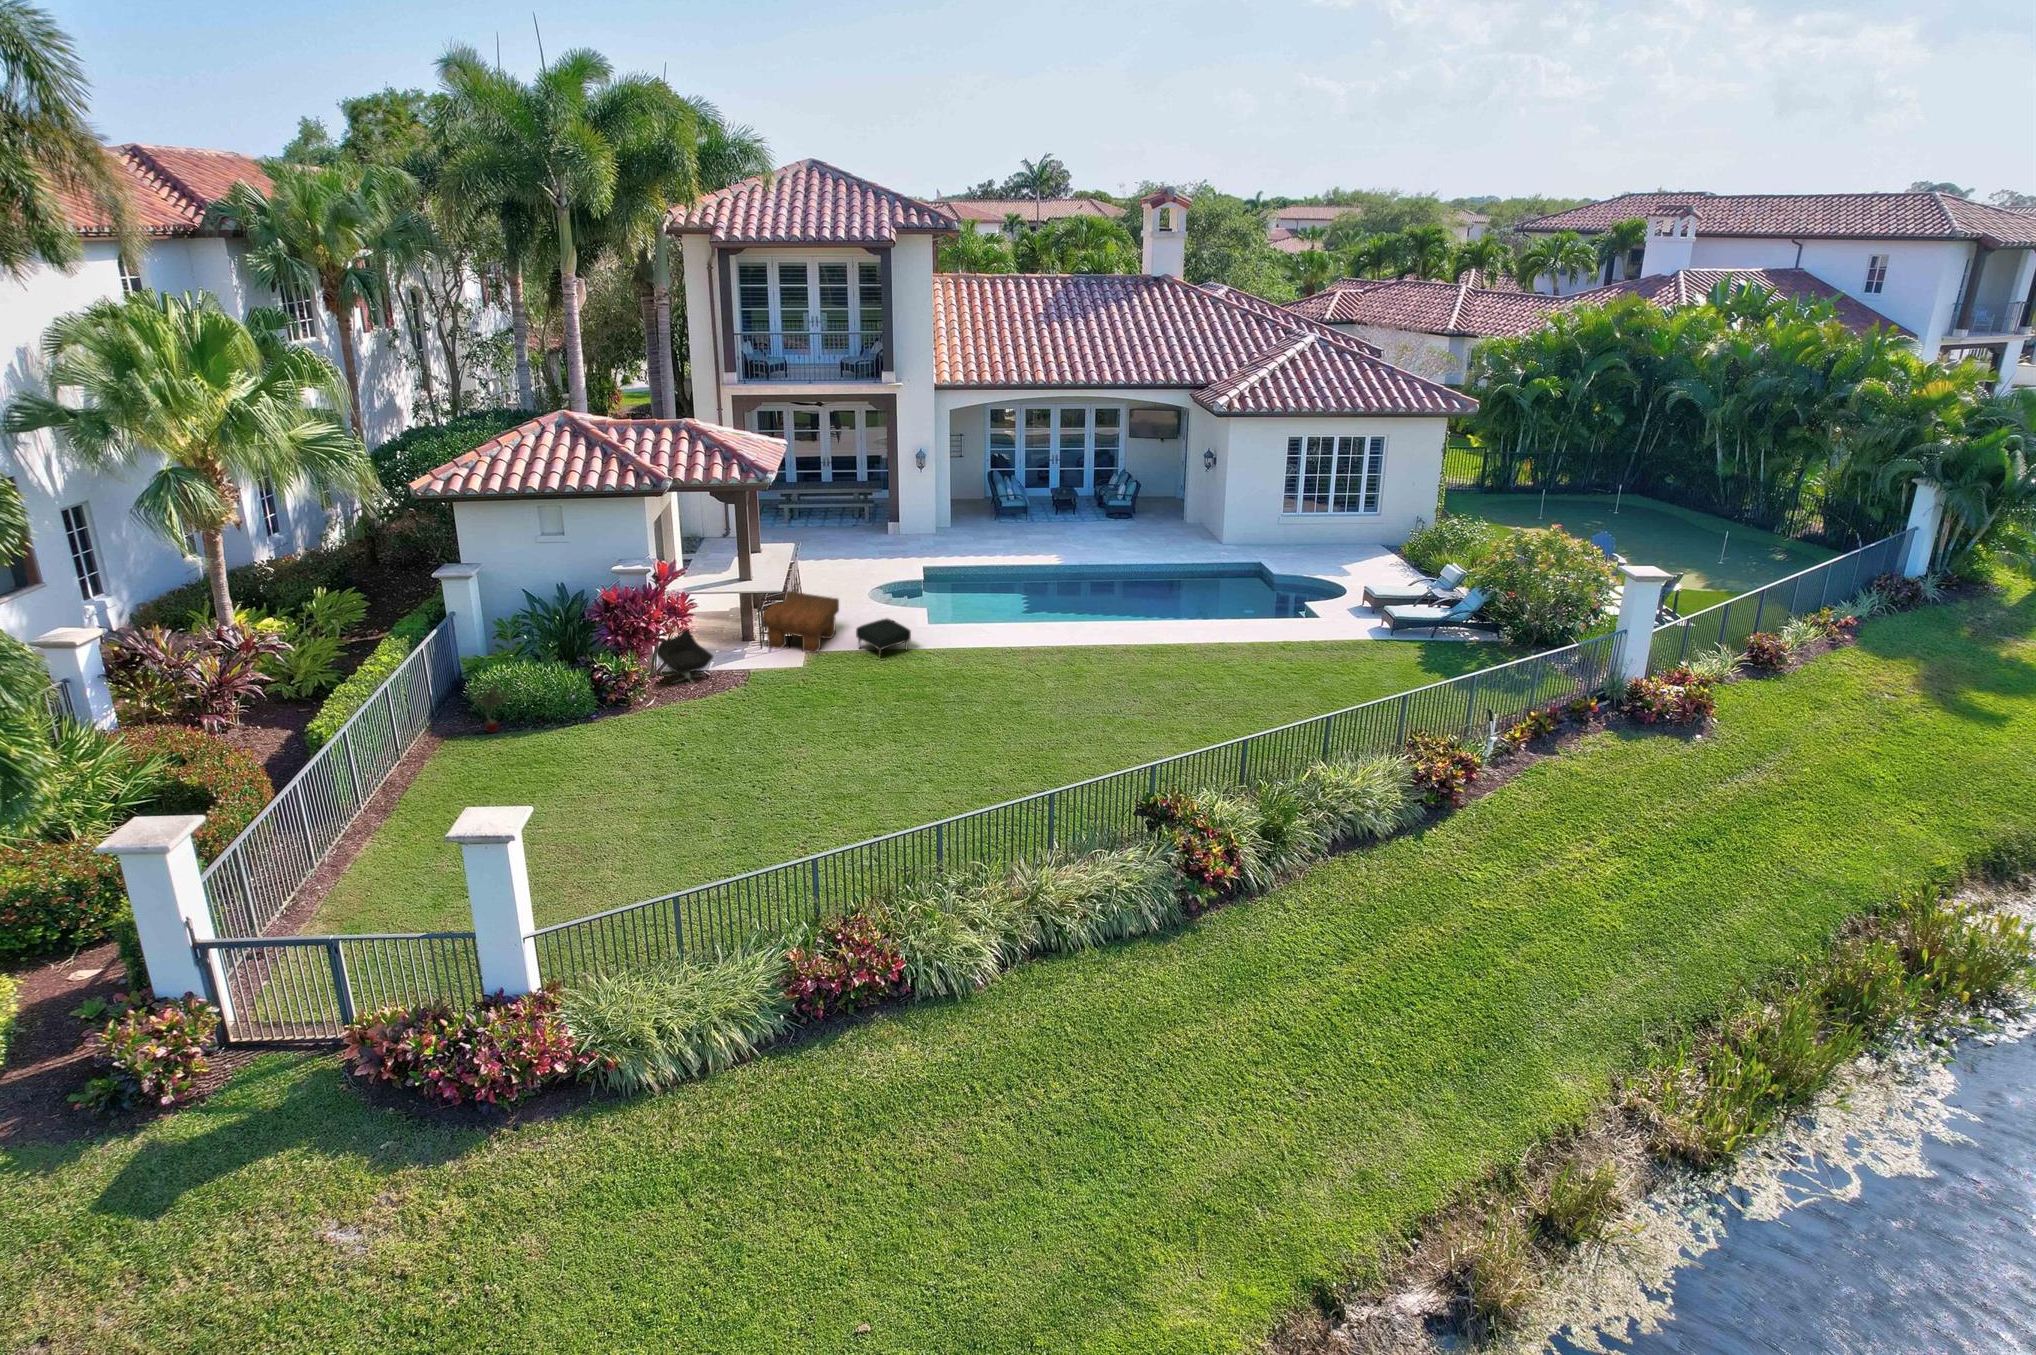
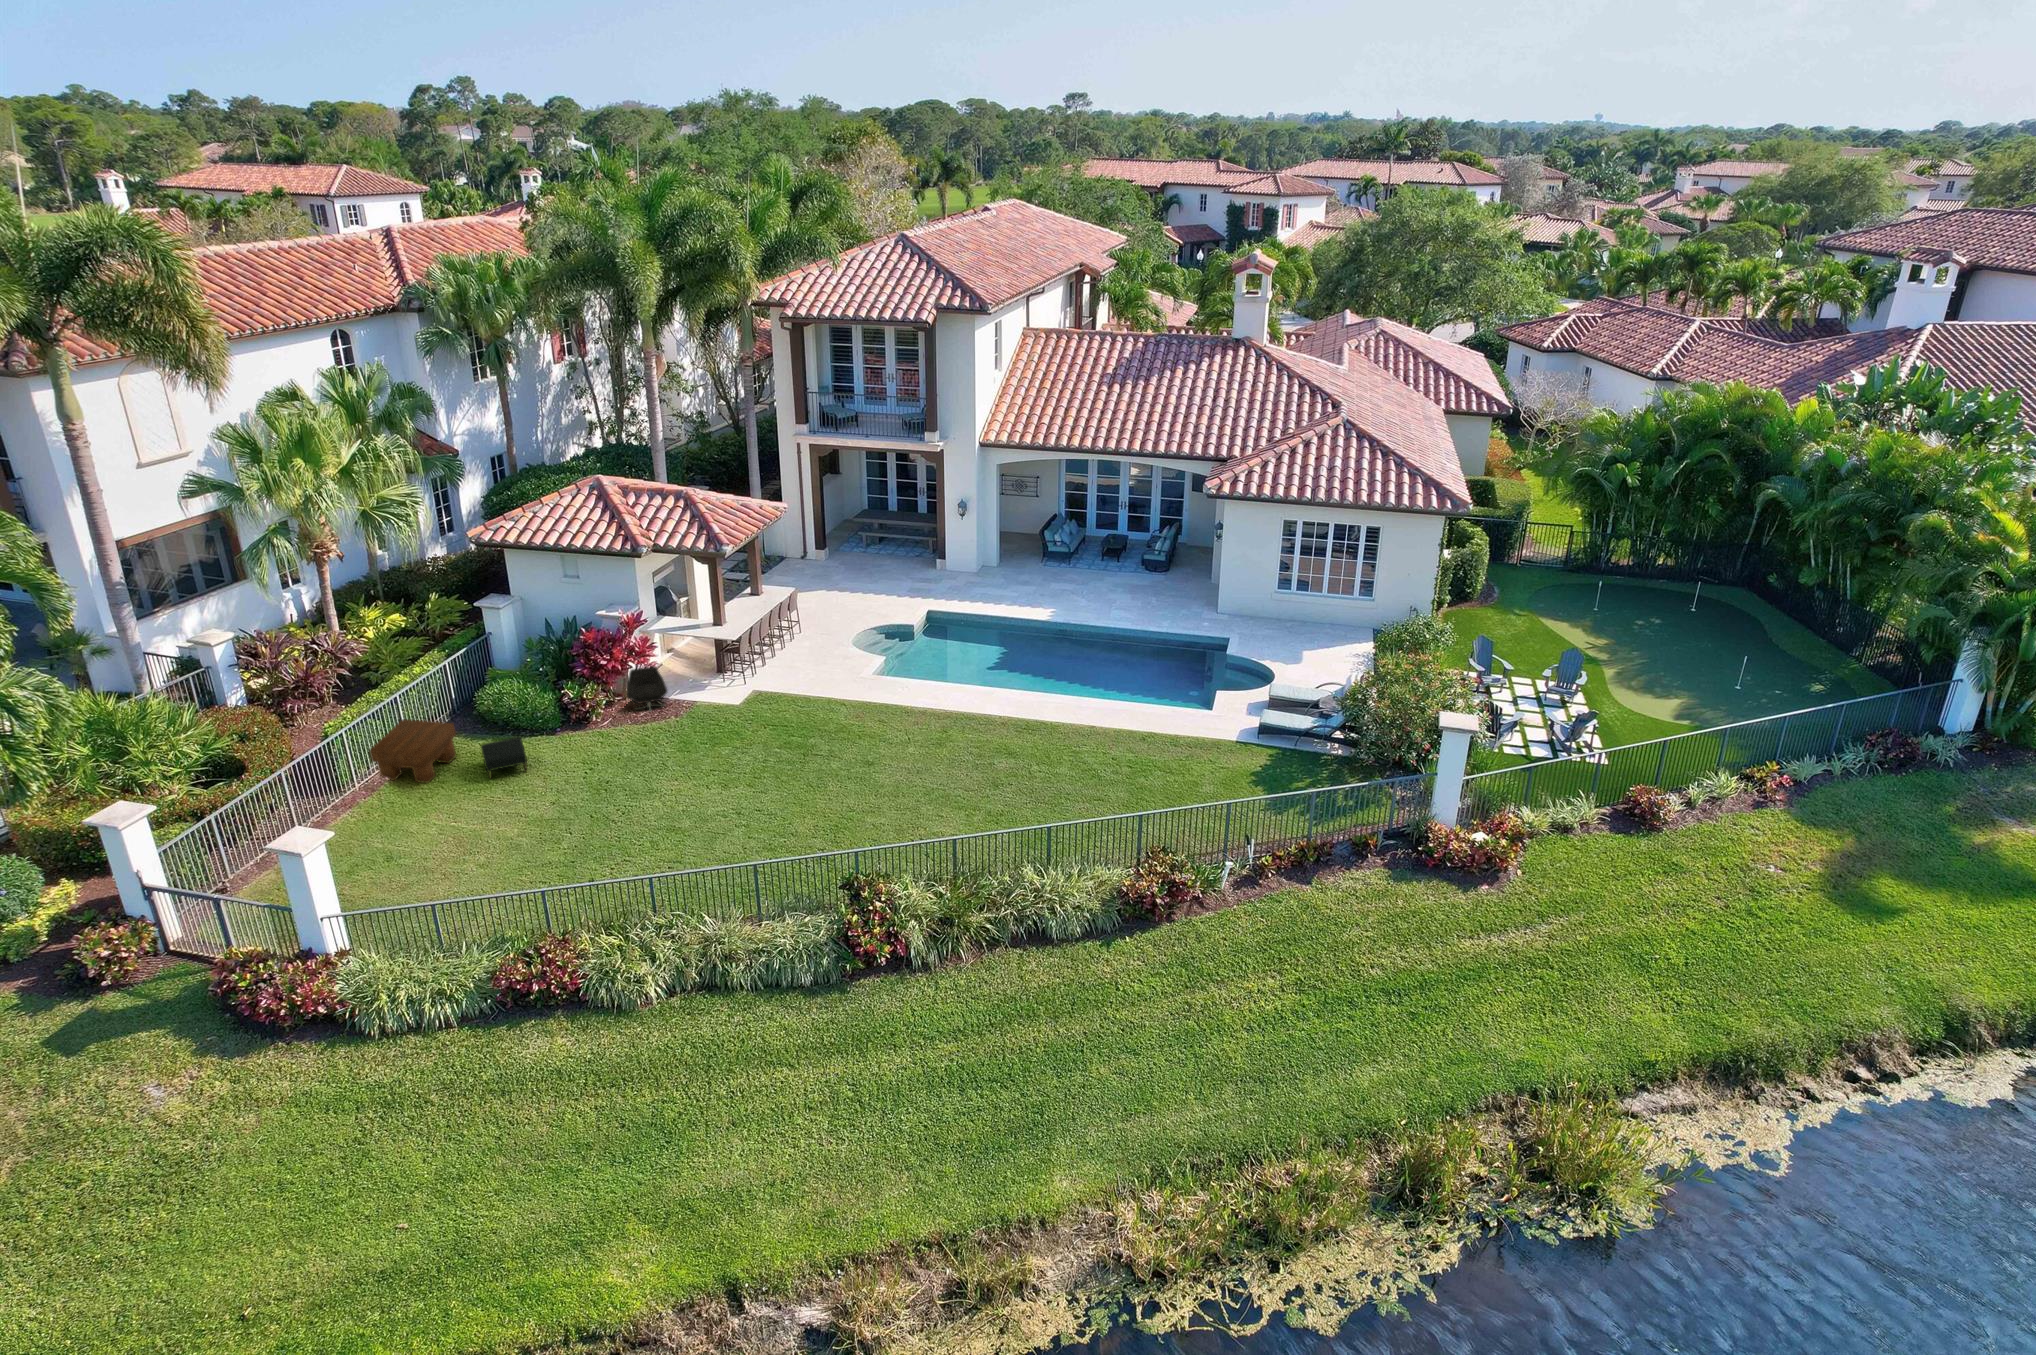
coffee table: present [763,591,839,653] -> present [369,719,456,783]
ottoman: present [856,619,911,658] -> present [481,737,527,778]
potted tree: present [471,679,509,733] -> none [466,697,493,738]

